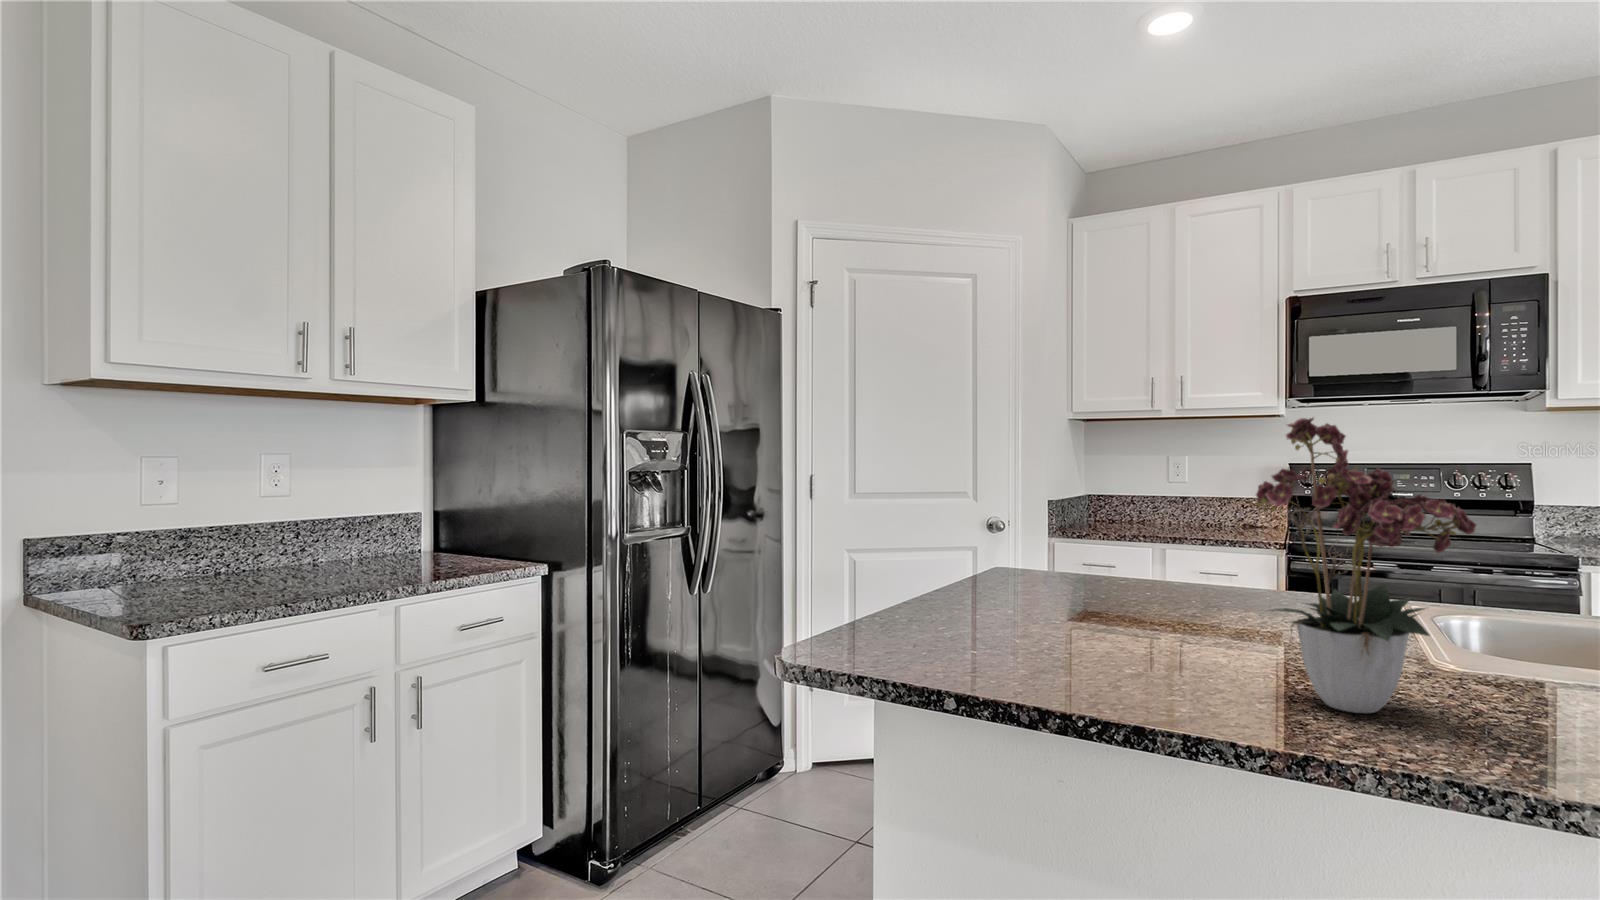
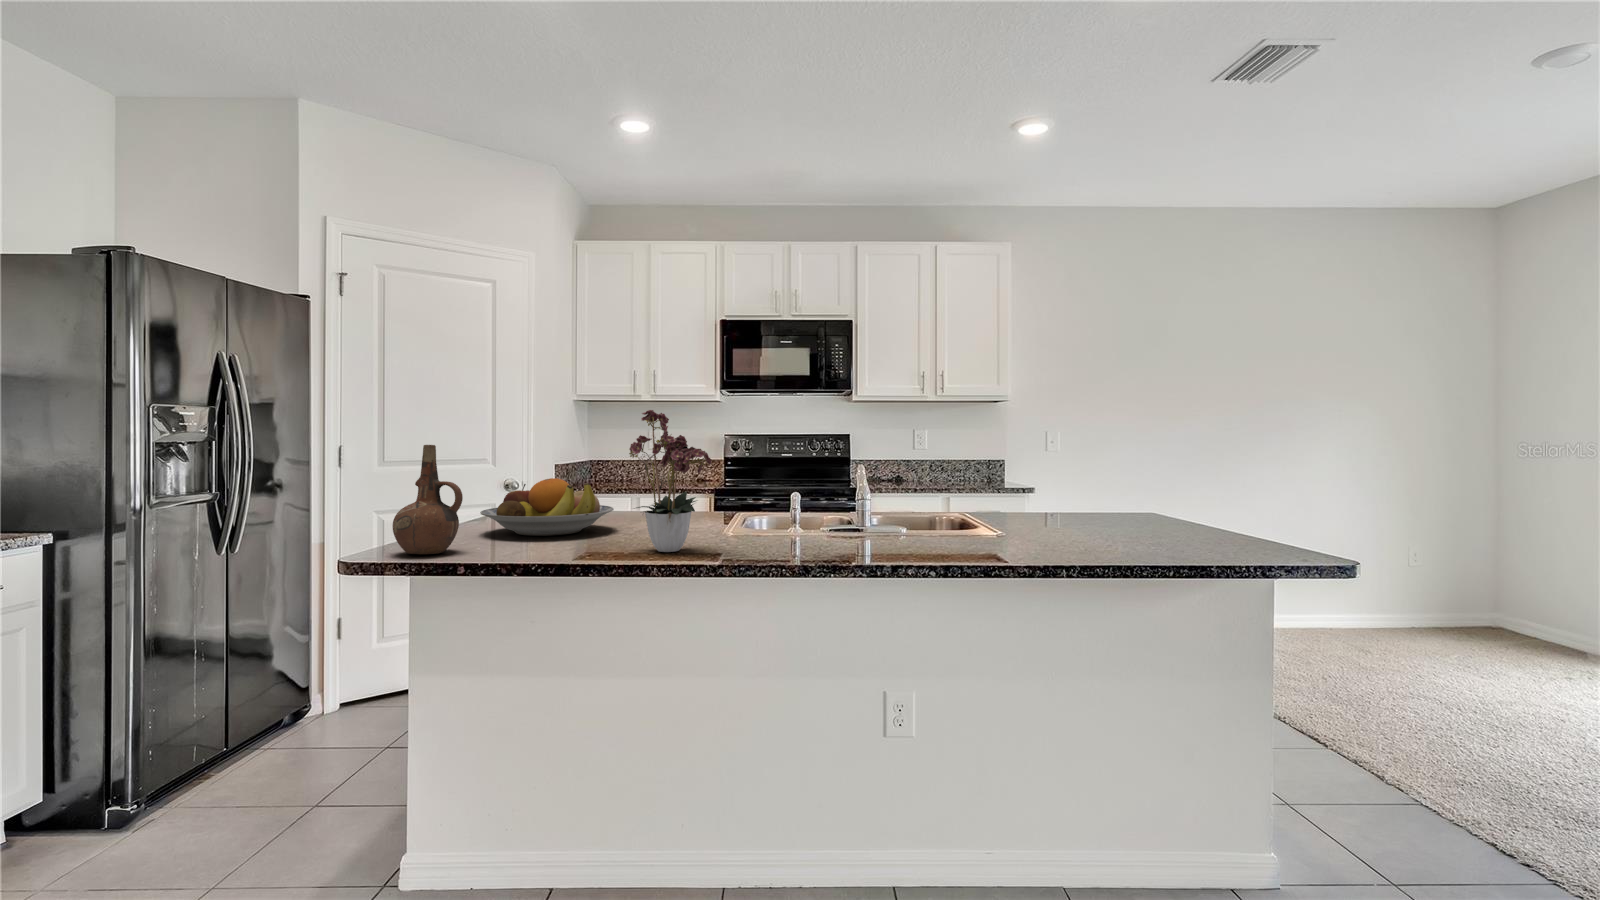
ceramic pitcher: none [849,482,951,658] -> present [393,445,463,554]
fruit bowl: none [974,536,1189,630] -> present [480,478,614,536]

